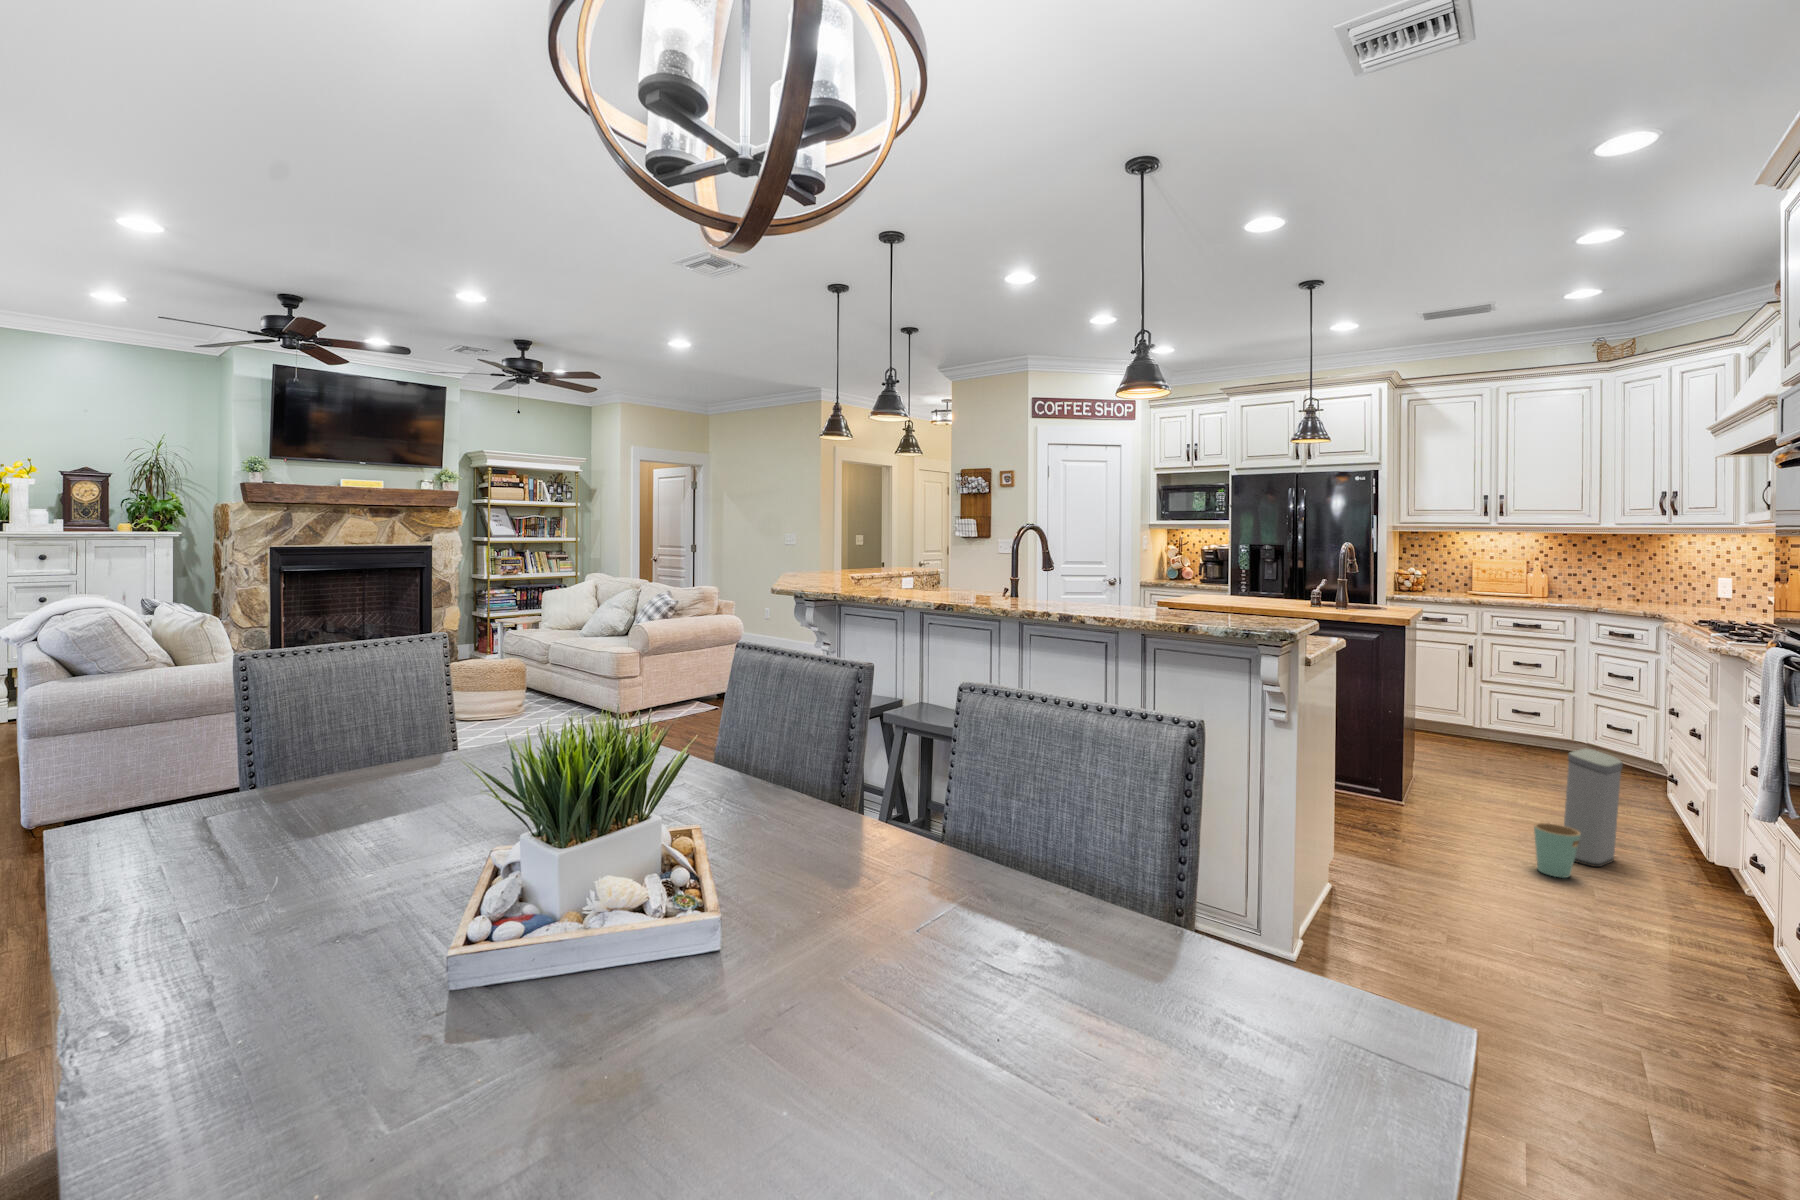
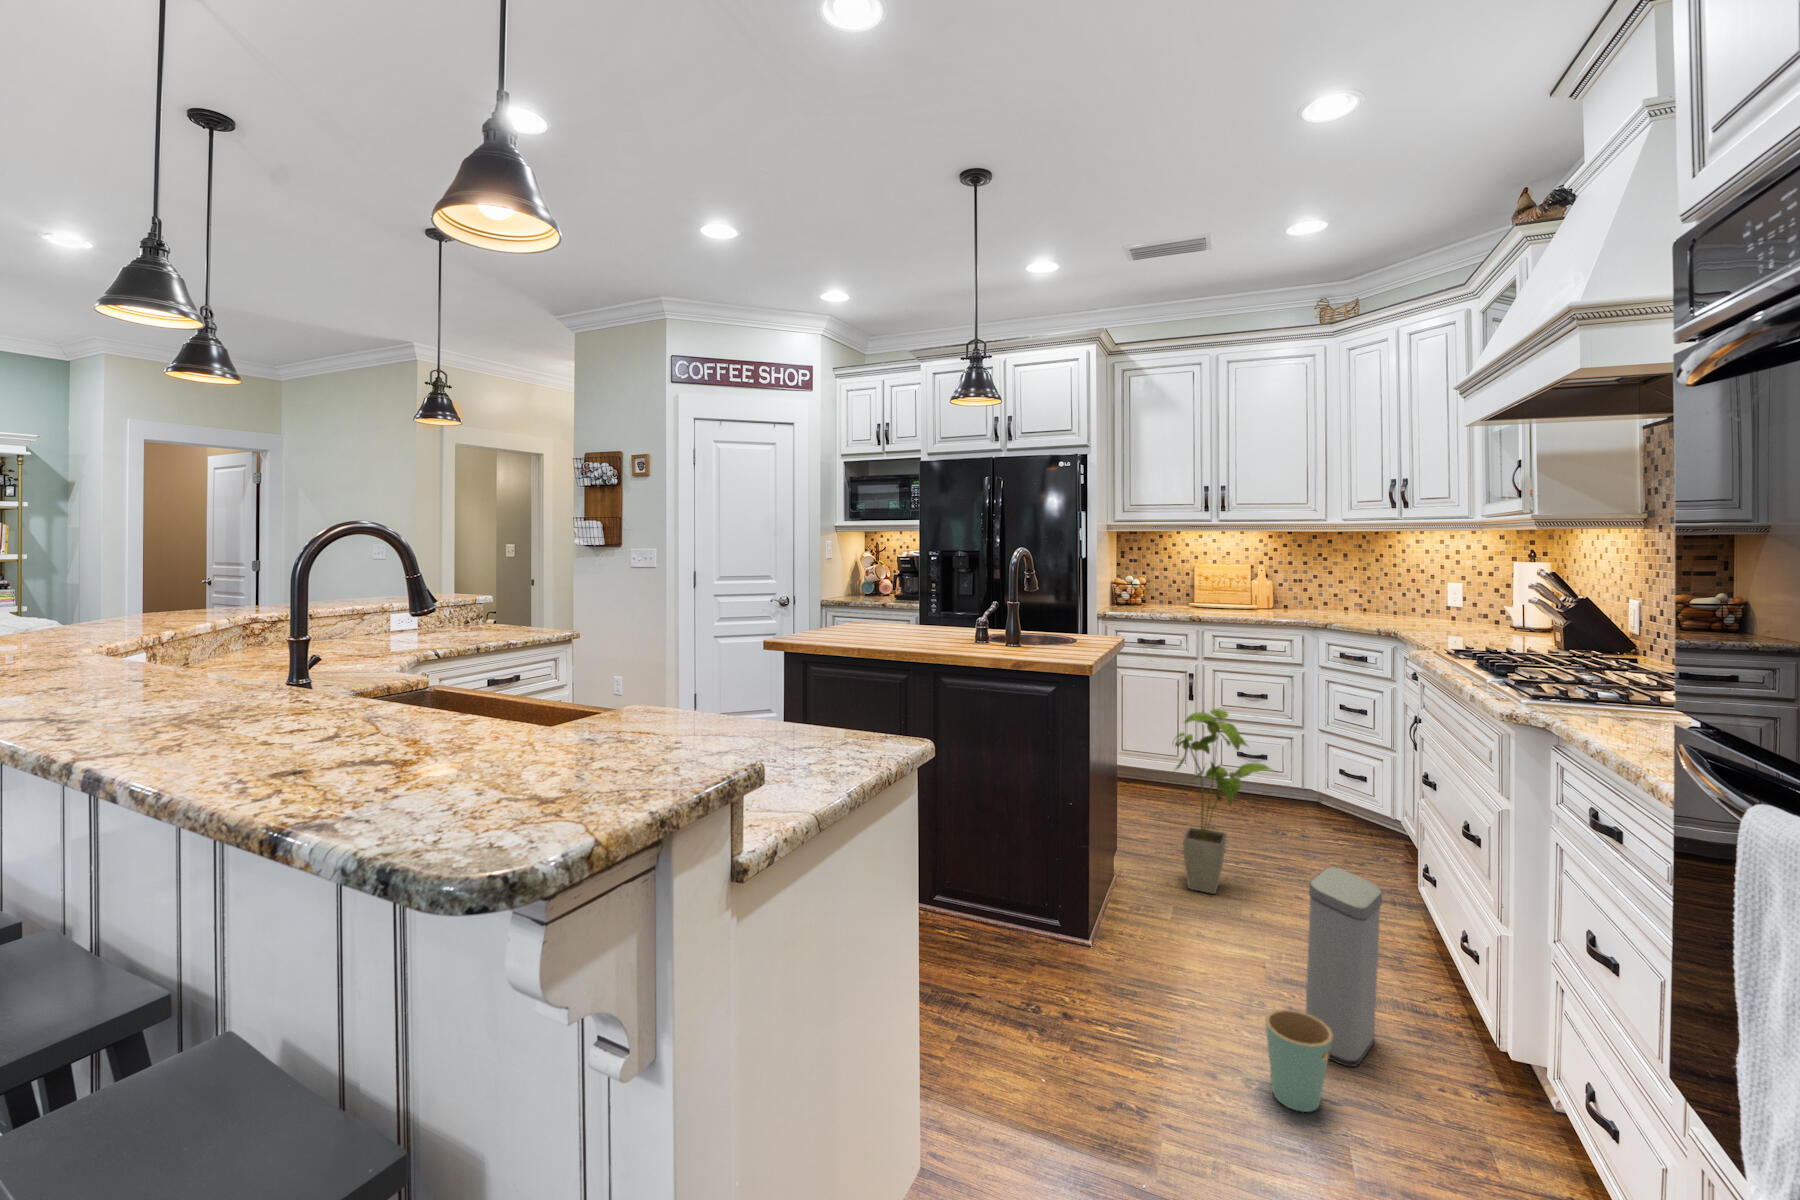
house plant: none [1459,659,1548,793] -> present [1175,709,1272,894]

